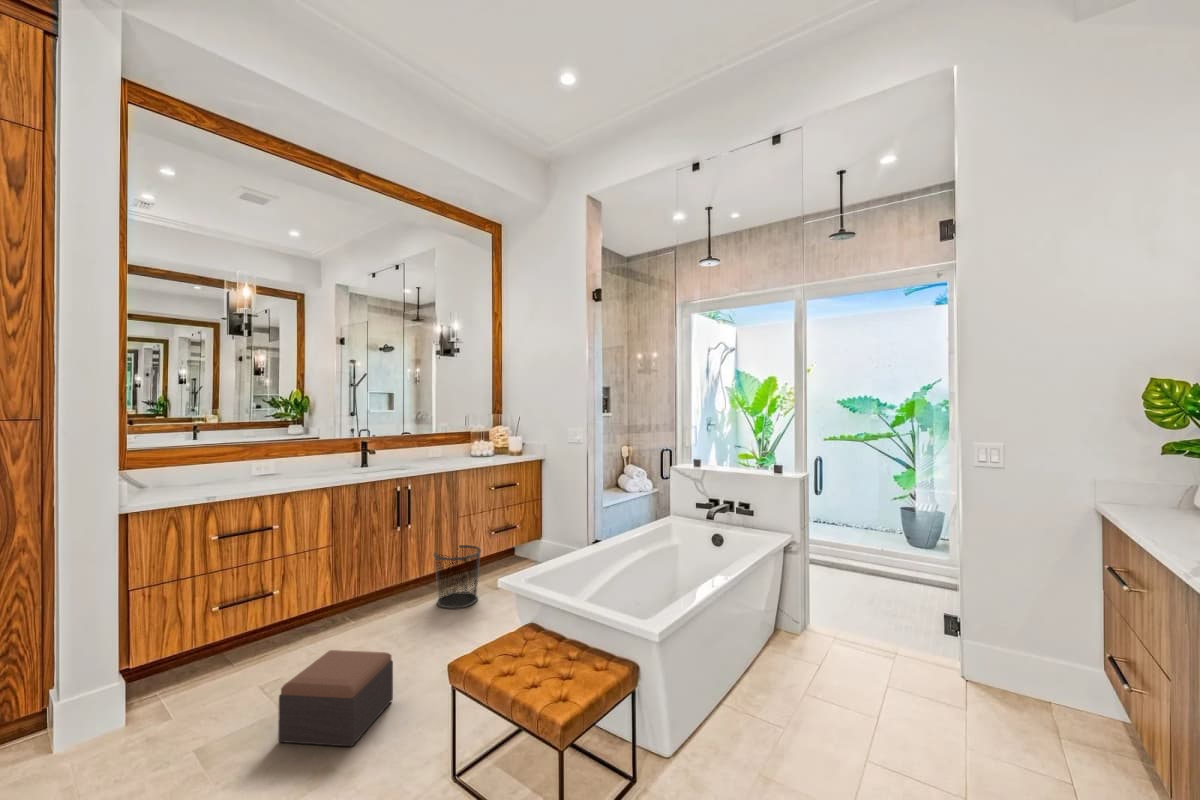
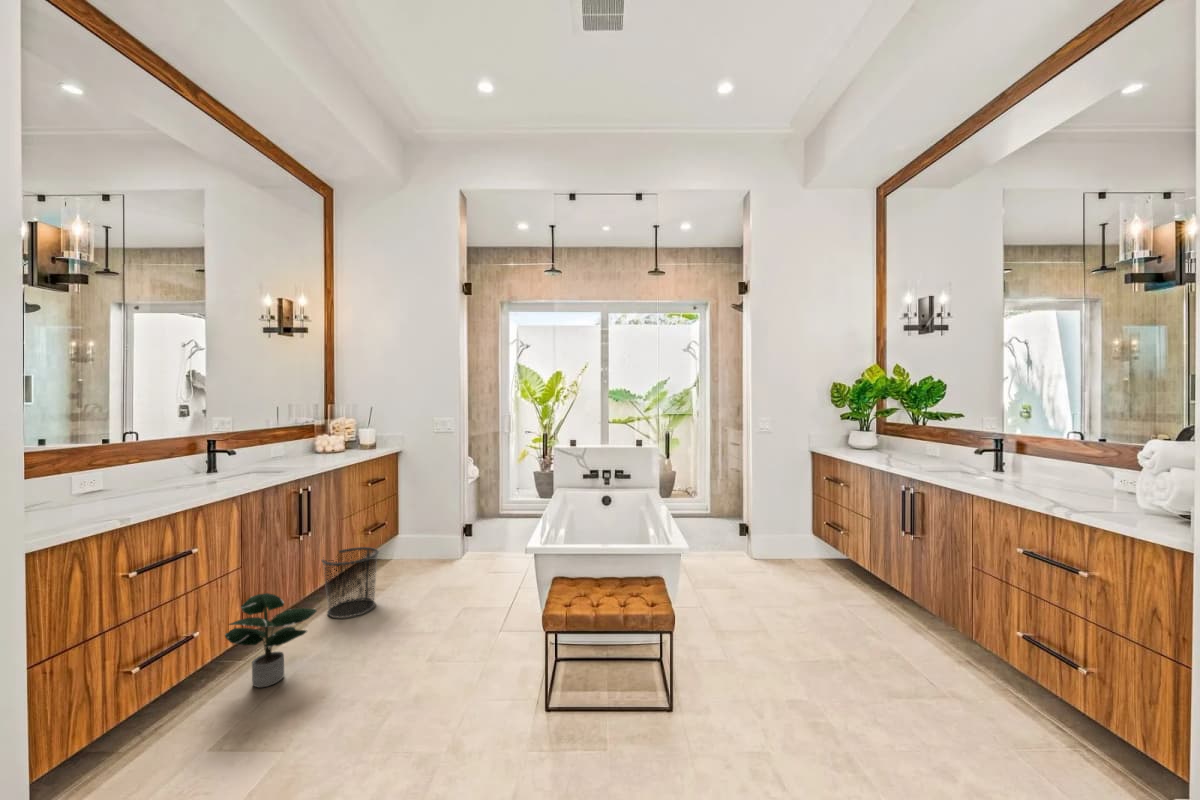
potted plant: none [311,570,381,649] -> present [225,593,317,687]
footstool: present [278,650,393,747] -> none [327,648,425,769]

